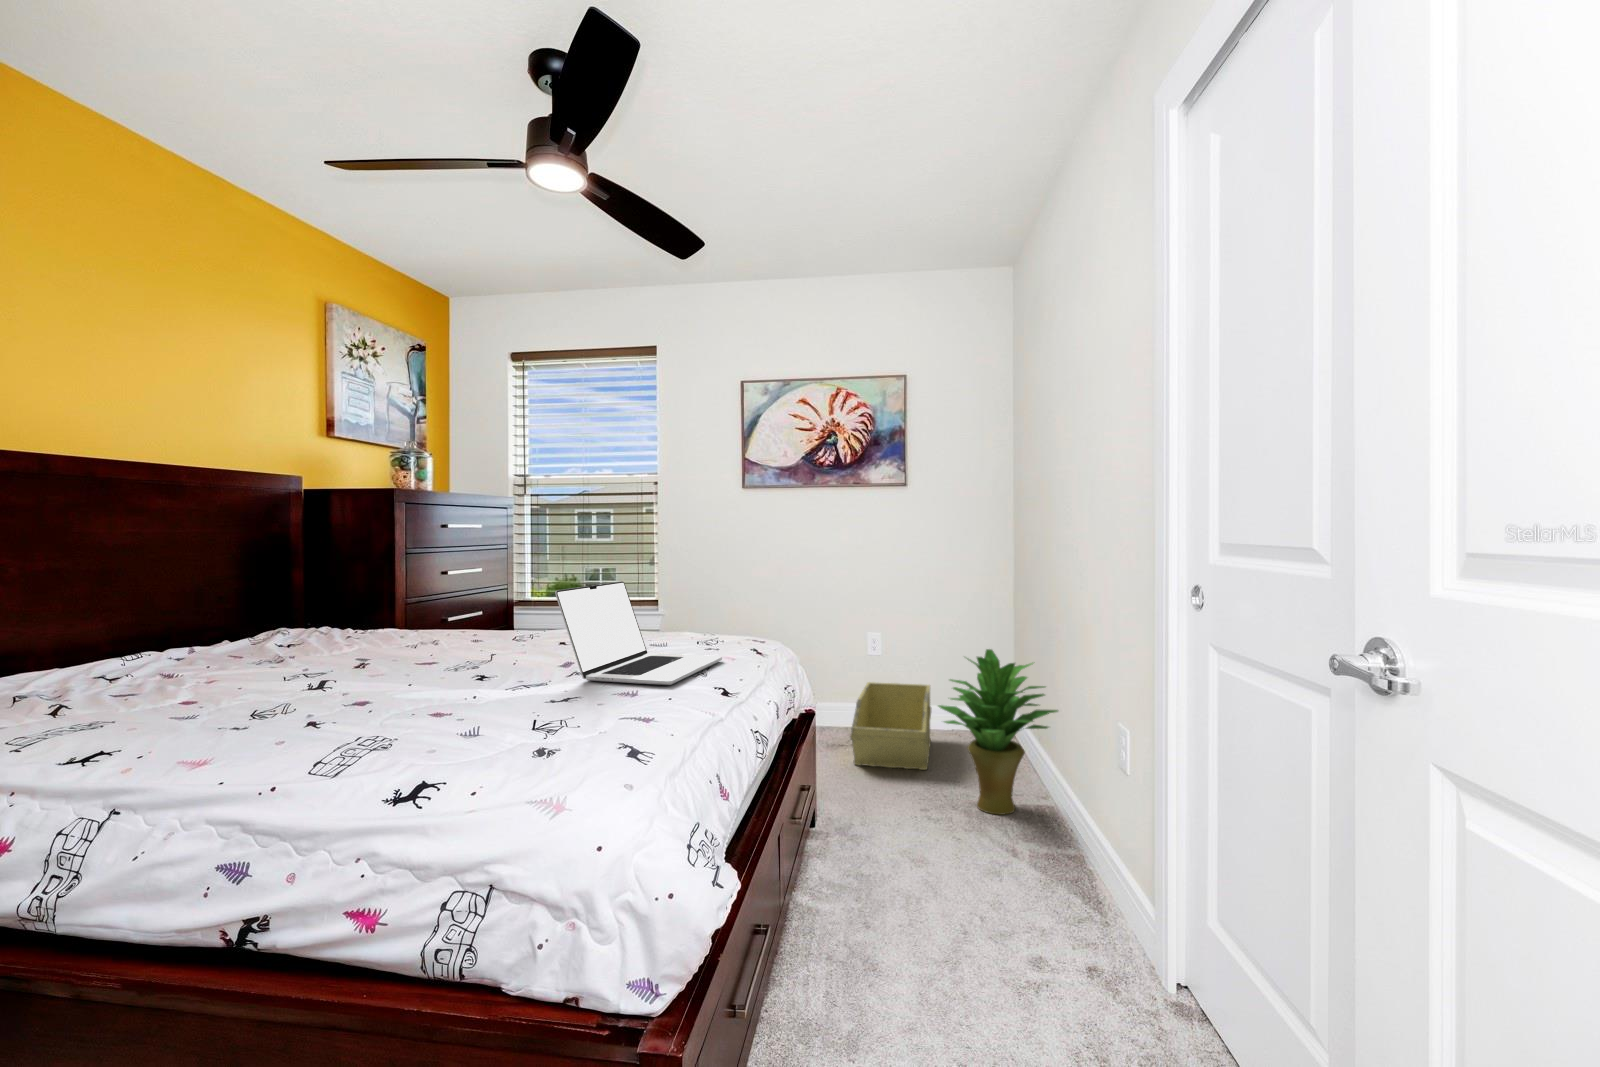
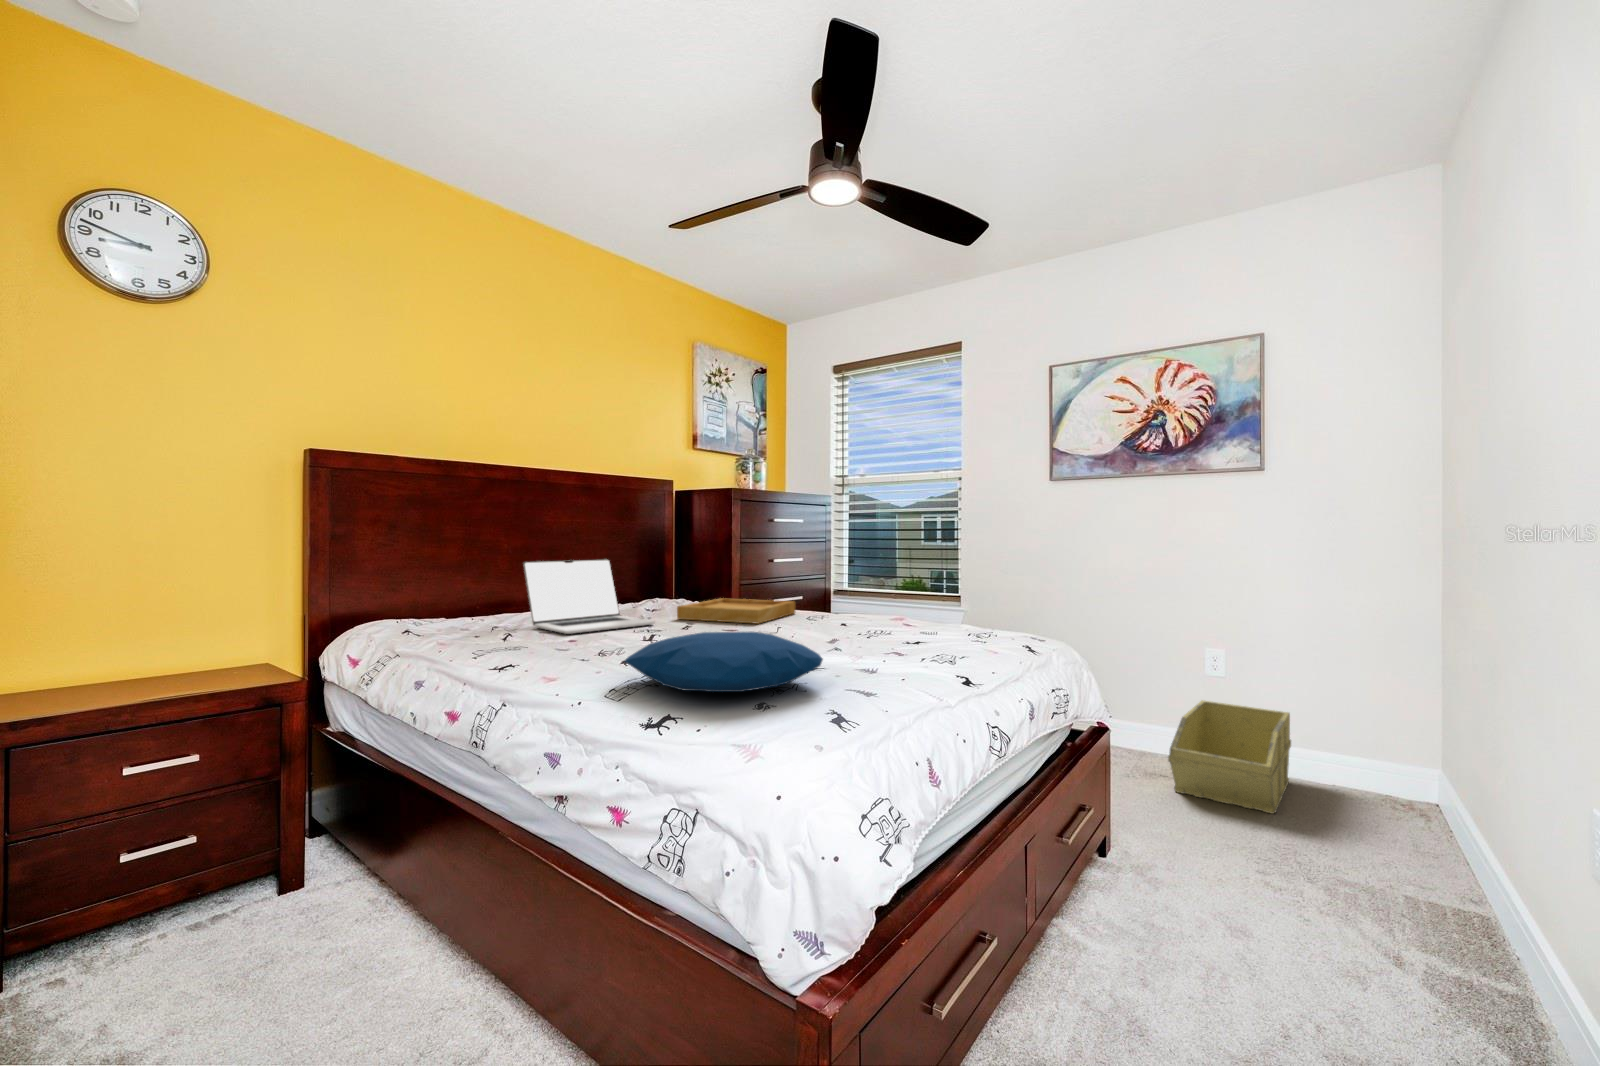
laptop: present [555,581,722,685] -> present [524,559,655,634]
tray: none [337,621,491,654] -> present [677,598,795,624]
potted plant: present [938,649,1058,815] -> none [1279,672,1478,890]
pillow: none [328,666,586,747] -> present [625,632,823,692]

